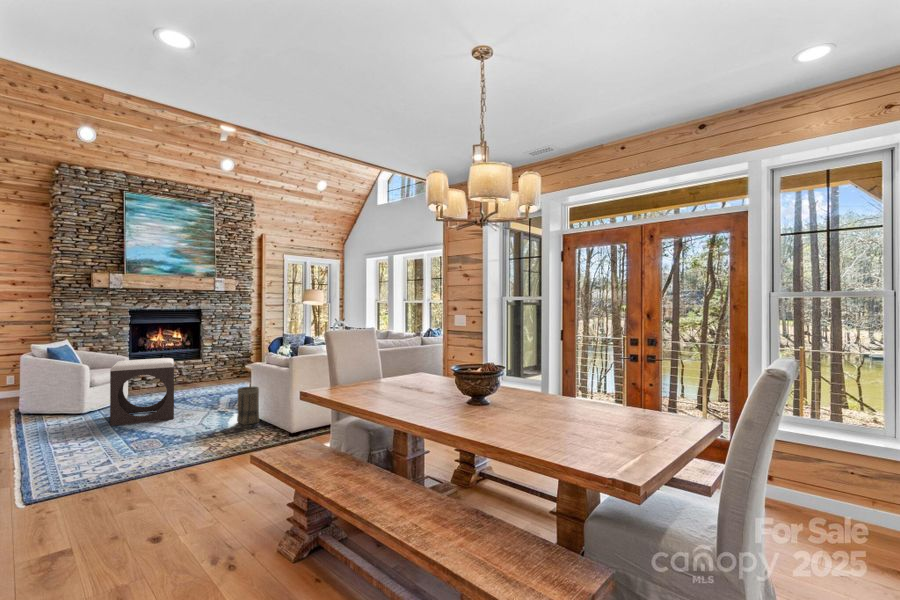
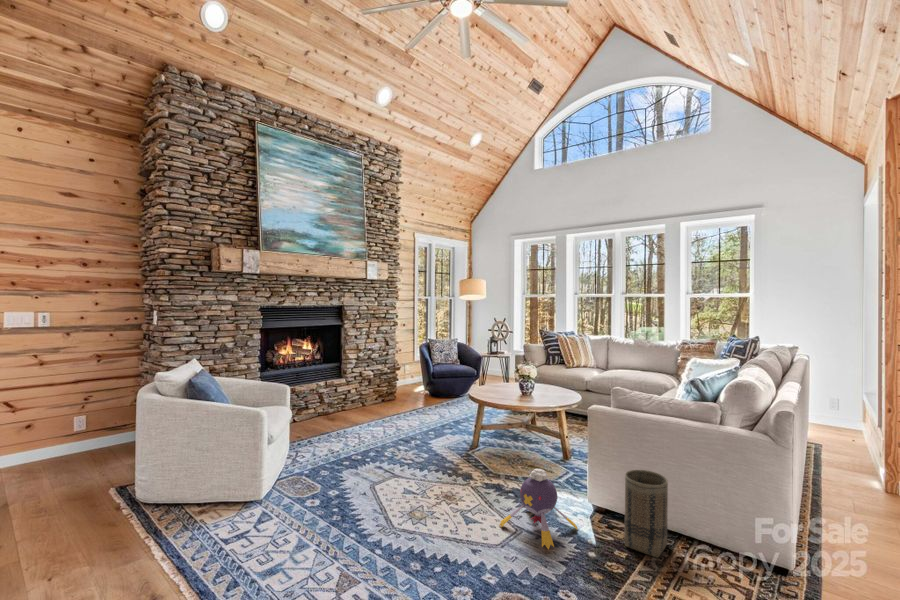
footstool: present [110,358,174,426] -> none [339,402,472,564]
plush toy: none [189,388,229,423] -> present [500,469,578,549]

